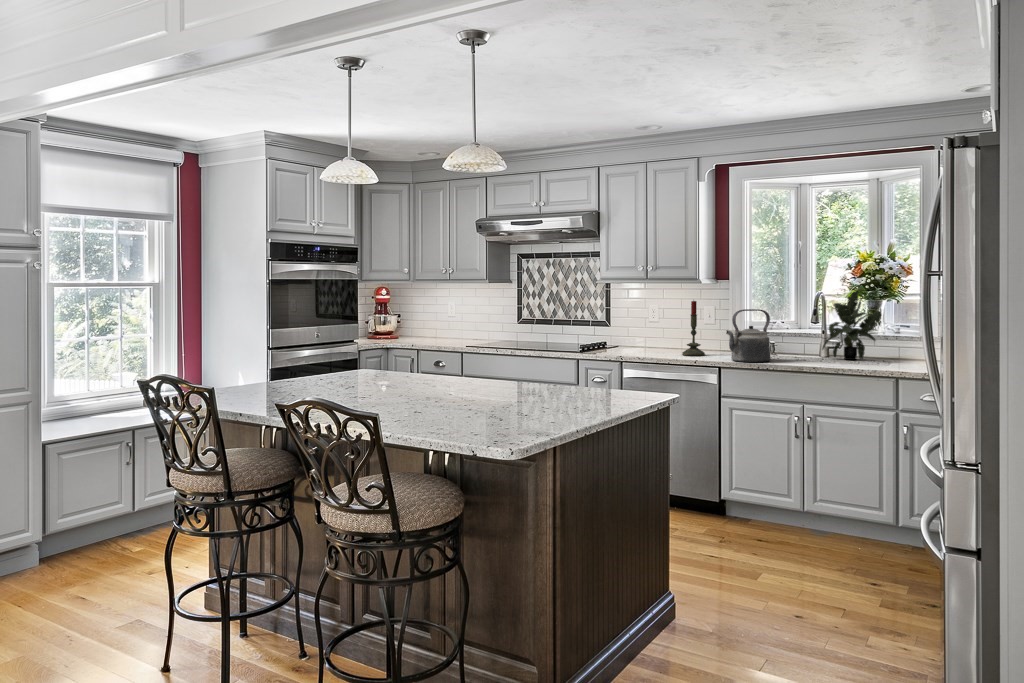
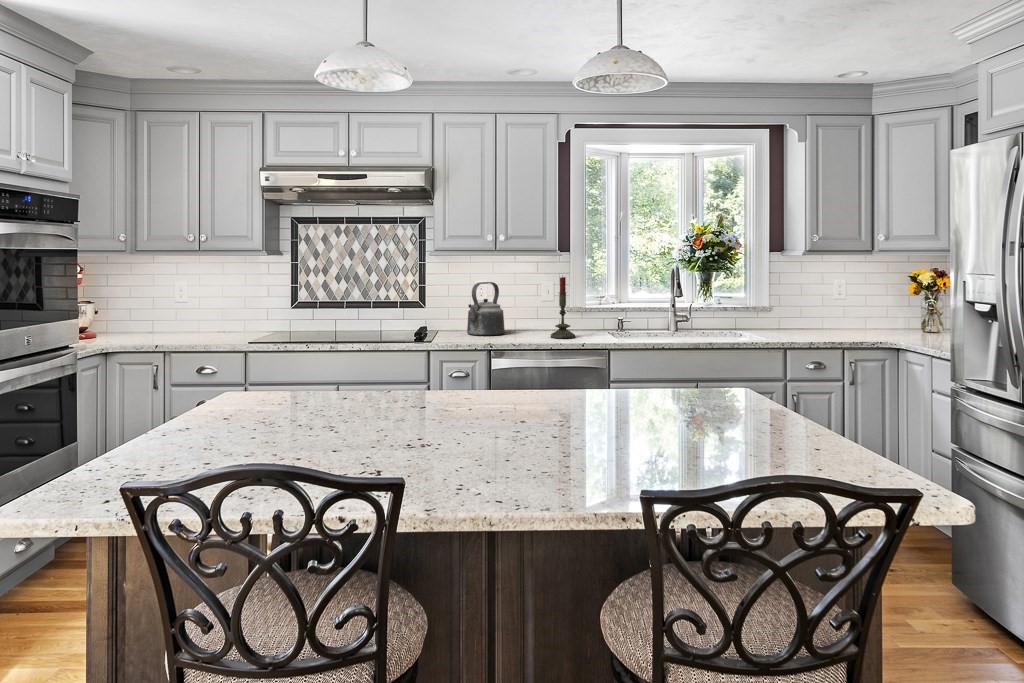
potted plant: present [822,291,881,360] -> none [678,266,737,334]
kettle: present [727,309,770,362] -> present [467,282,505,335]

